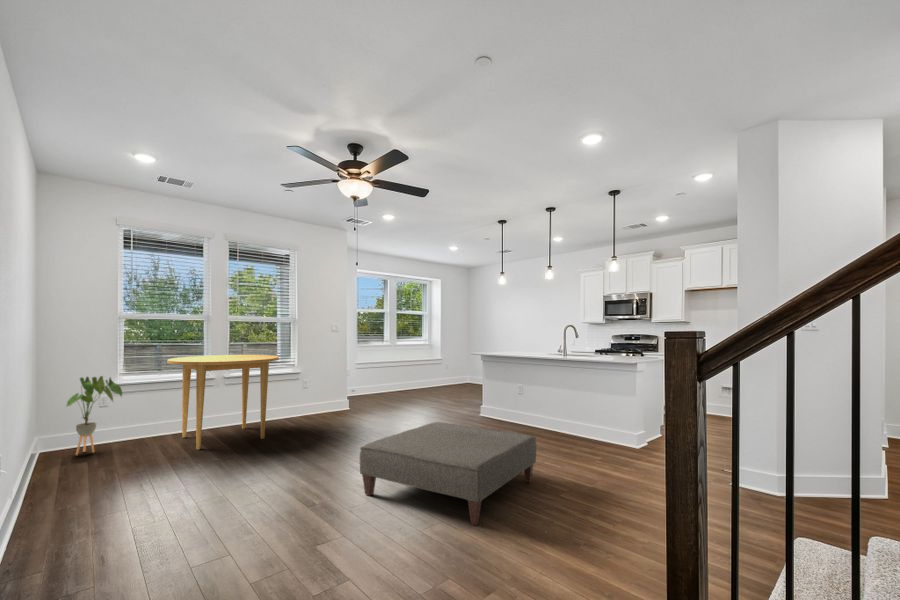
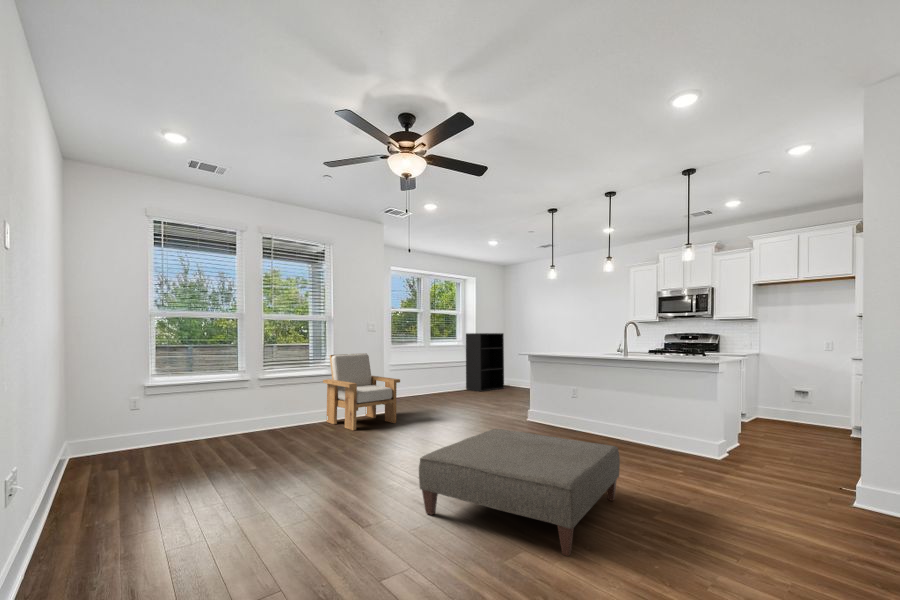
bookshelf: none [431,333,467,388] -> present [466,333,504,391]
armchair: none [287,353,361,425] -> present [323,353,400,430]
dining table: present [167,355,279,449] -> none [200,355,316,457]
house plant: present [67,376,122,455] -> none [93,377,153,463]

